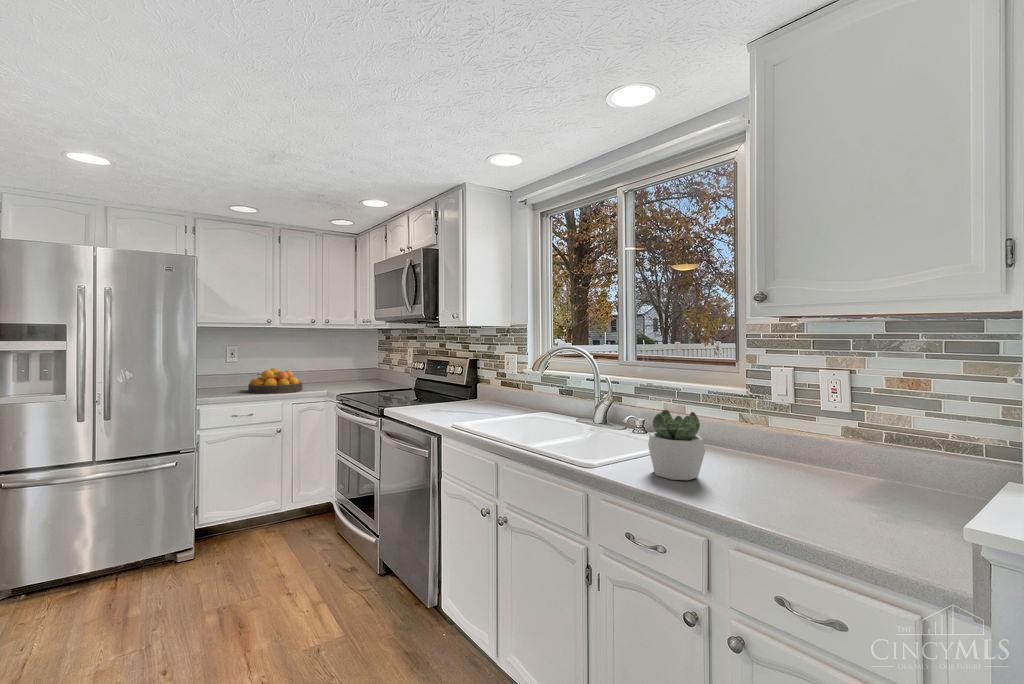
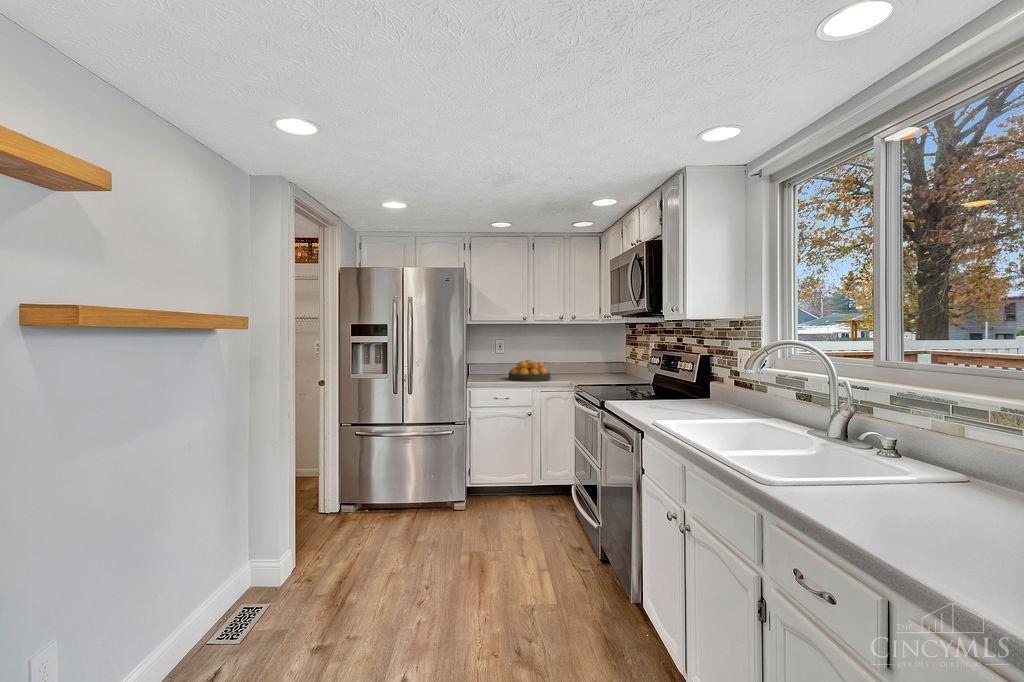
succulent plant: present [648,410,705,480] -> none [857,427,951,530]

